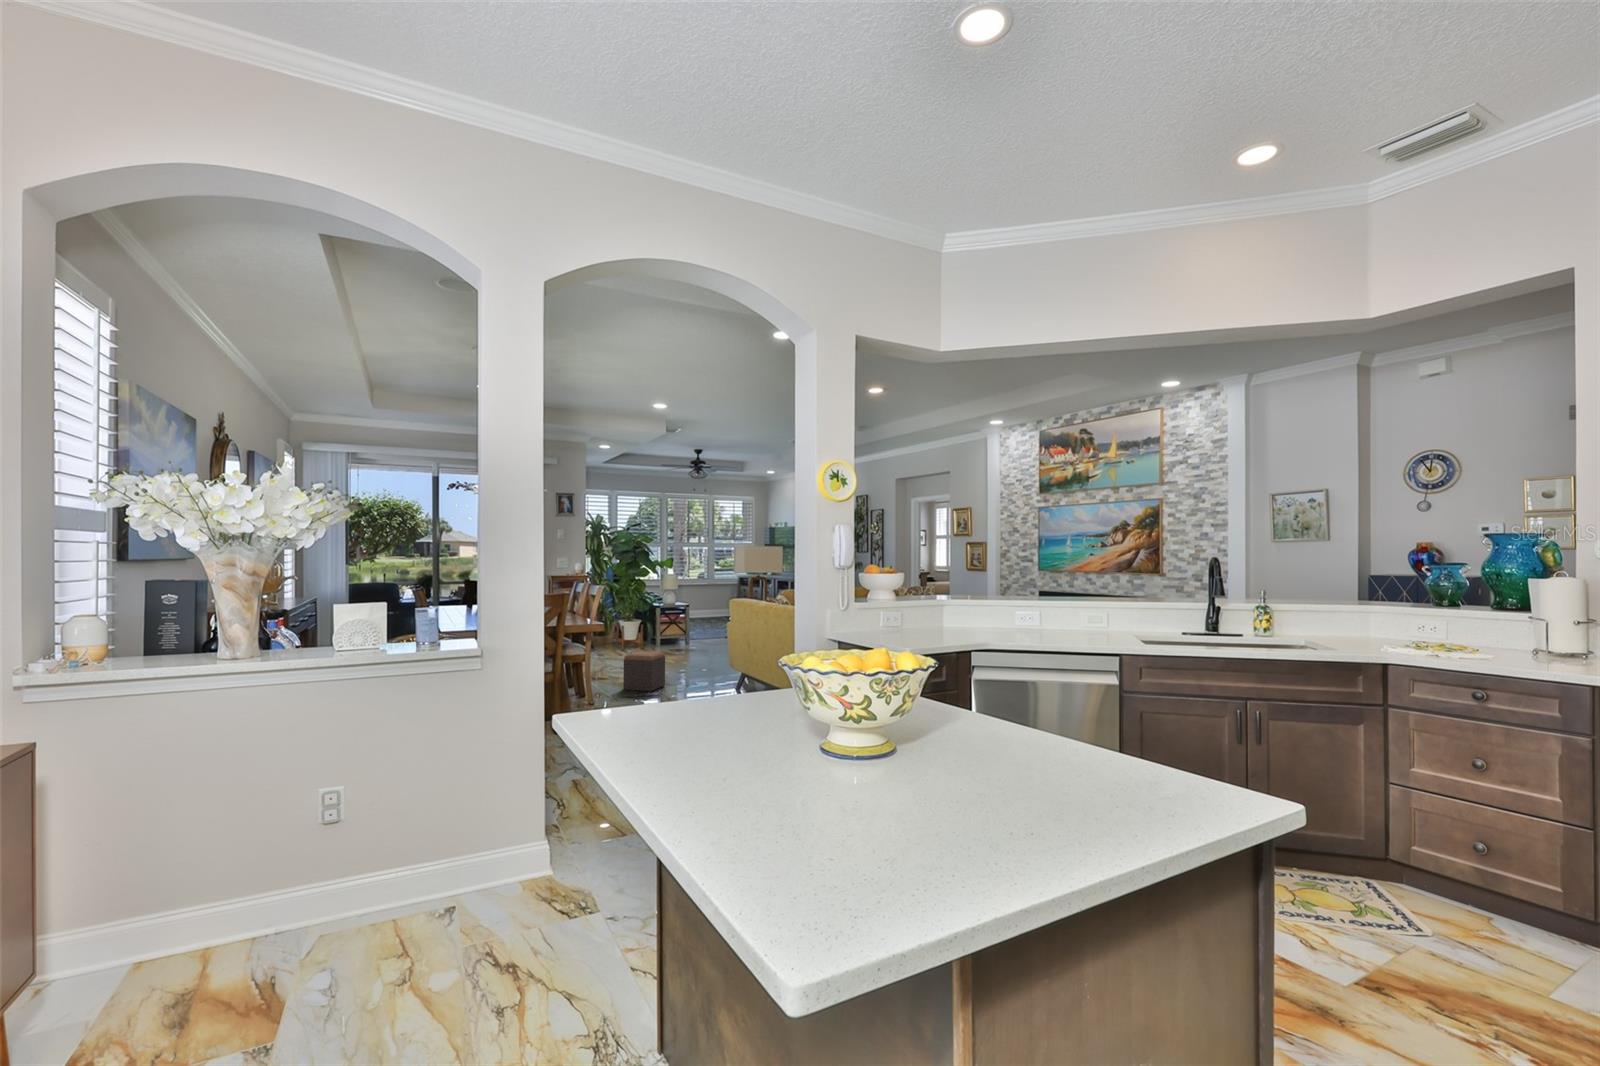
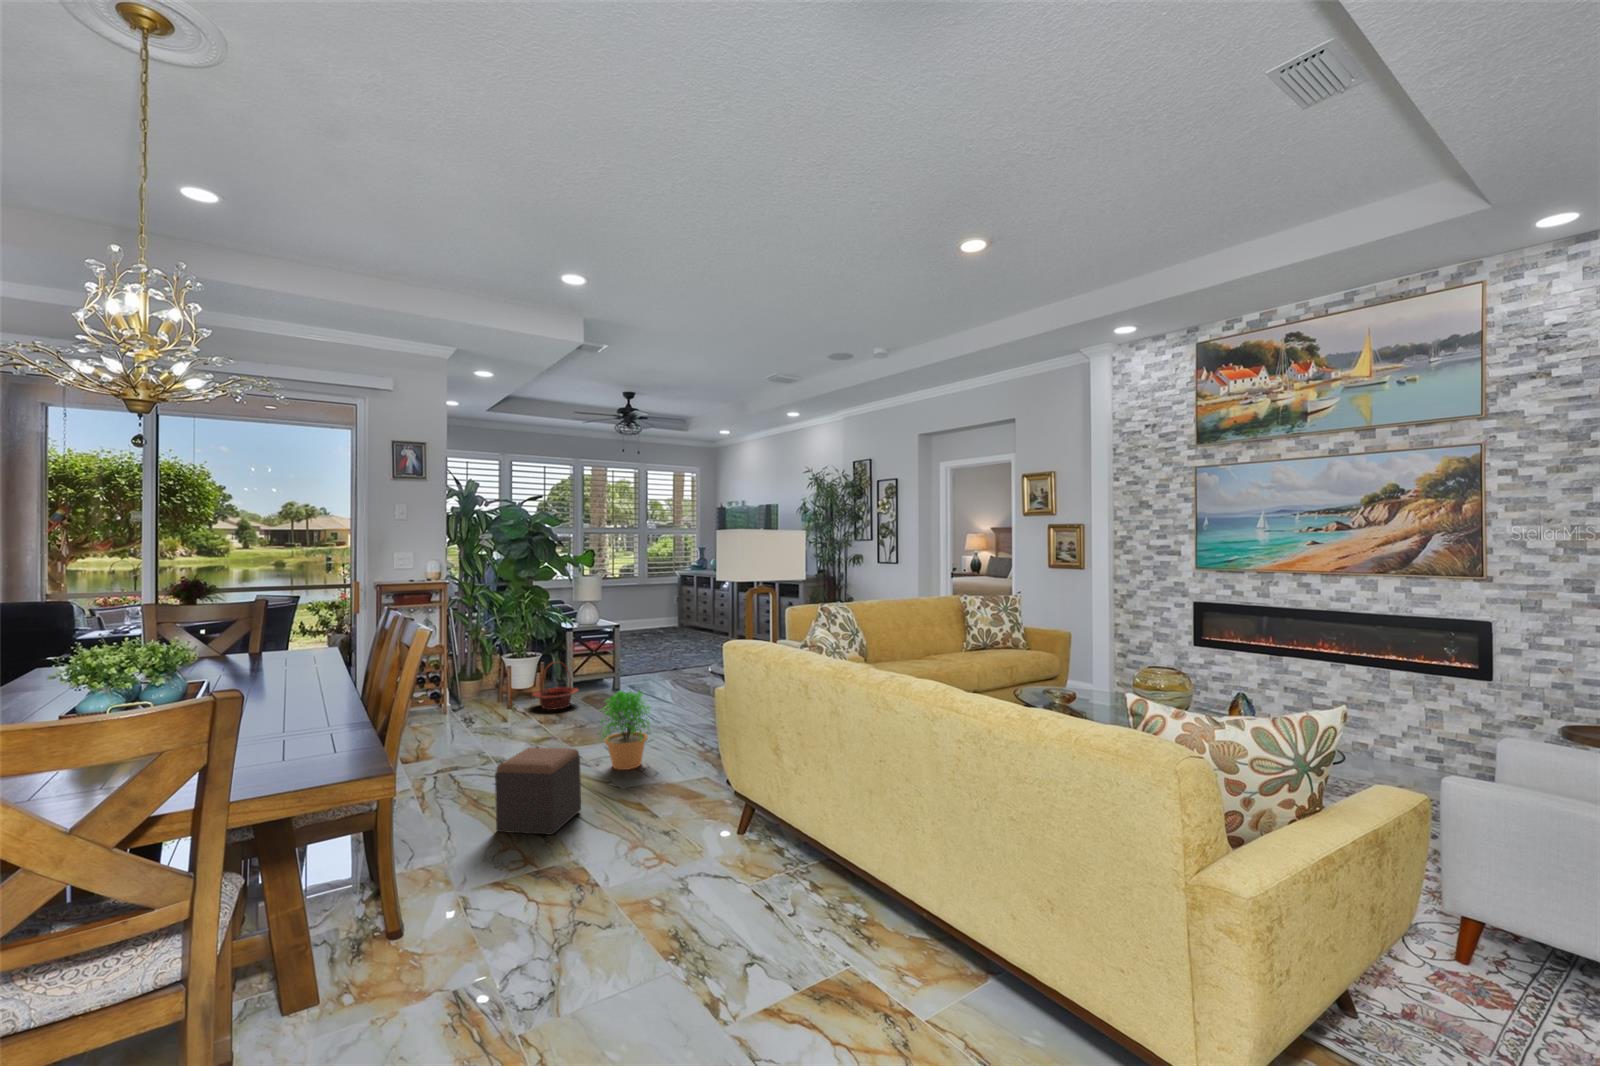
basket: none [635,624,664,653] -> present [533,666,578,710]
potted plant: none [674,630,706,675] -> present [598,691,651,770]

